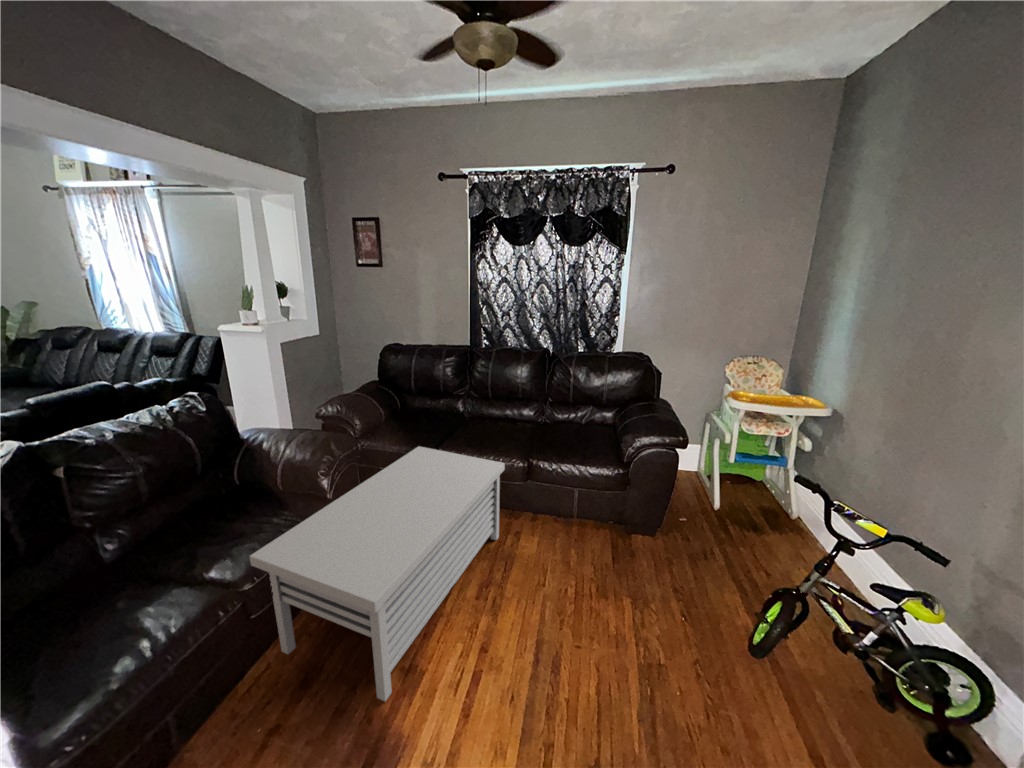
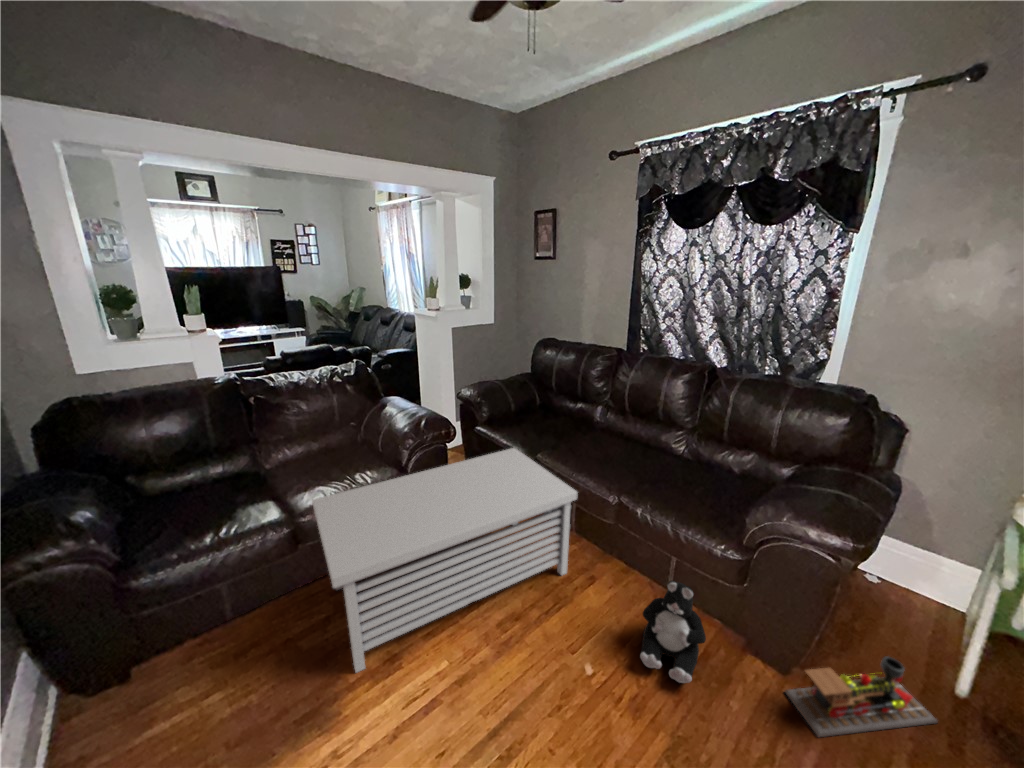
toy train: none [660,498,717,557] -> present [785,656,938,737]
plush toy: none [575,501,623,567] -> present [640,581,706,683]

